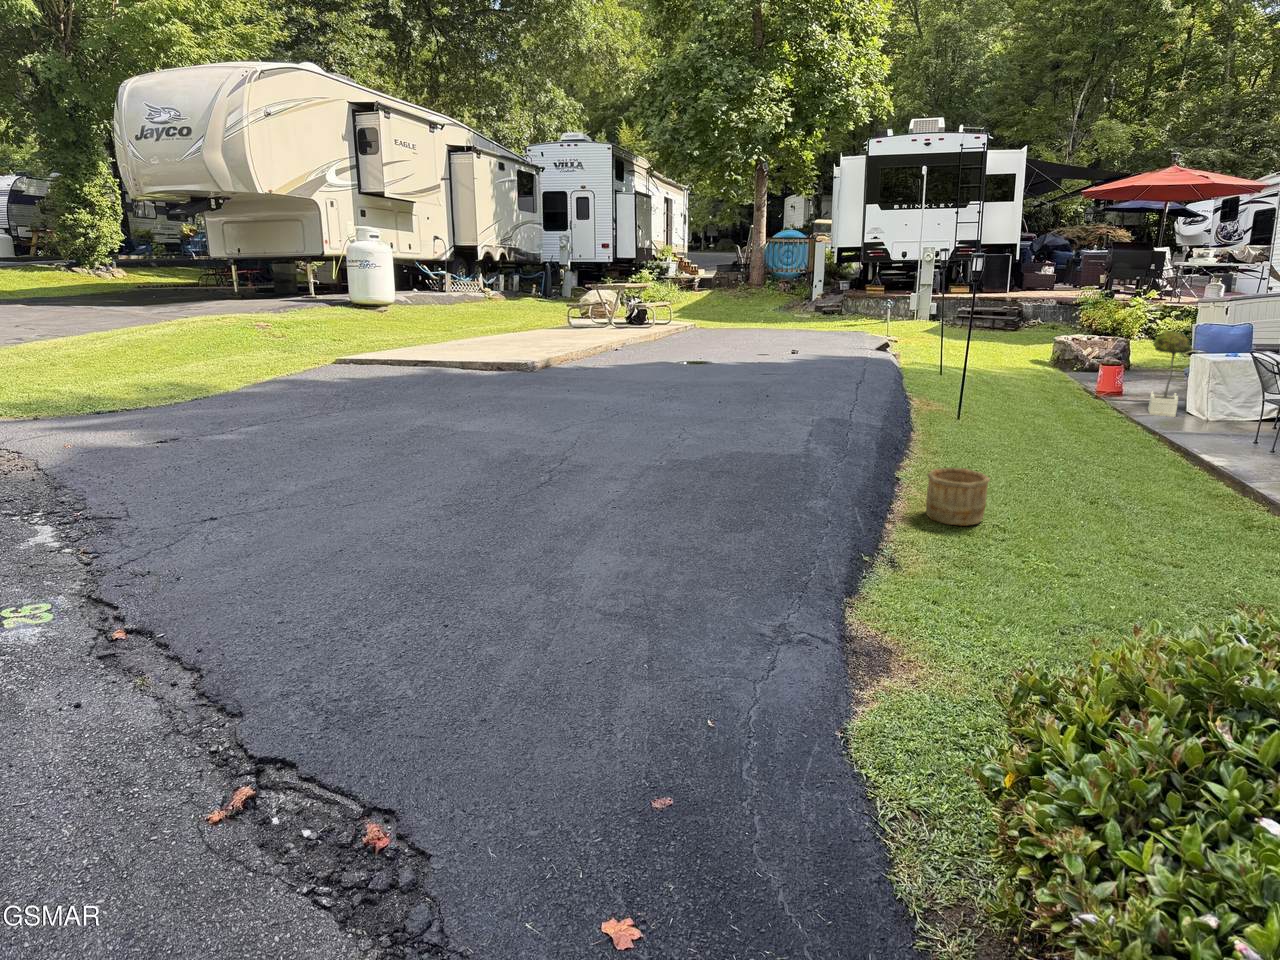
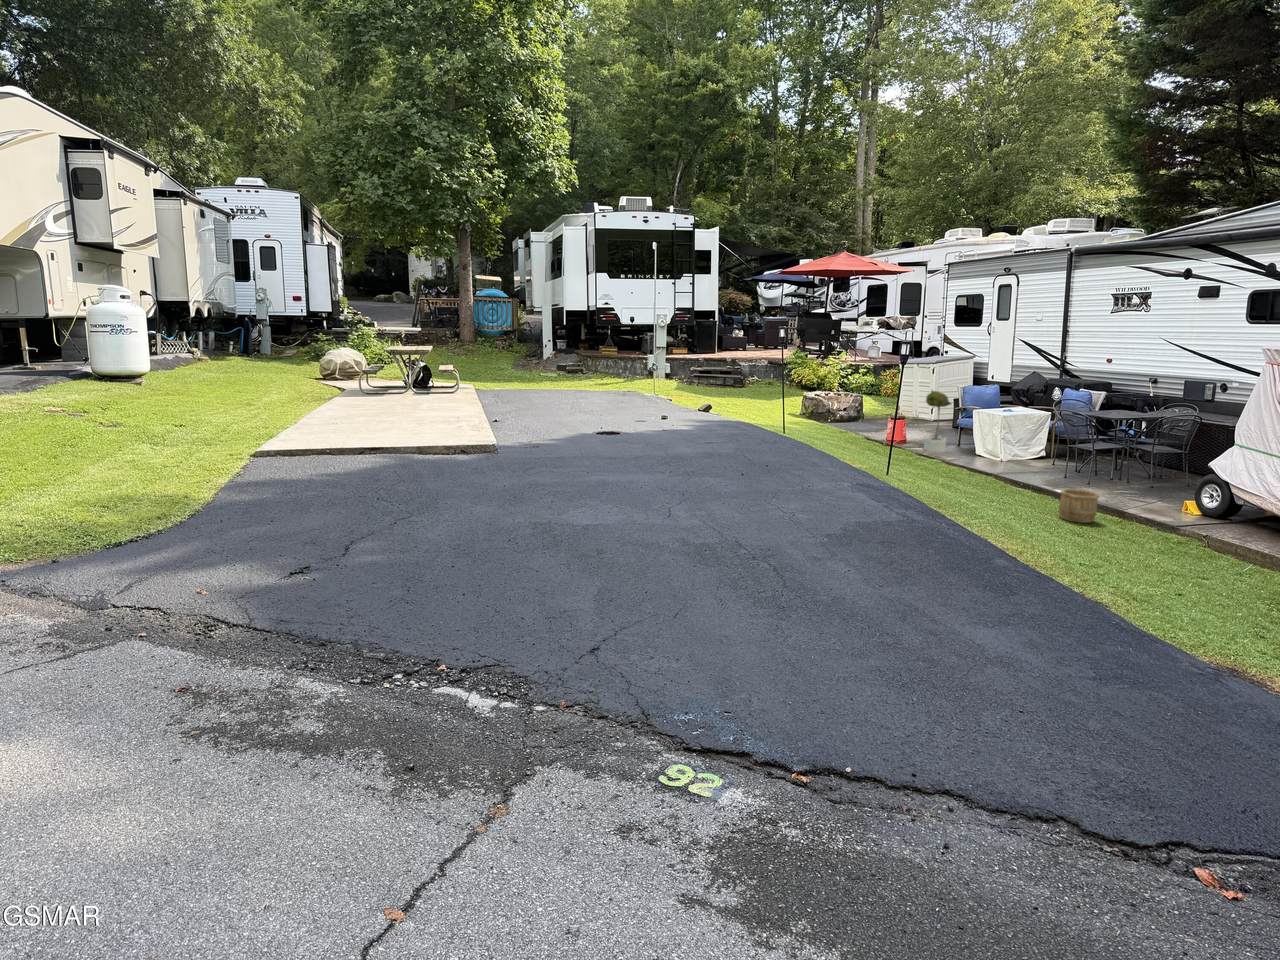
wooden bucket: present [926,468,990,526] -> present [1059,489,1099,523]

